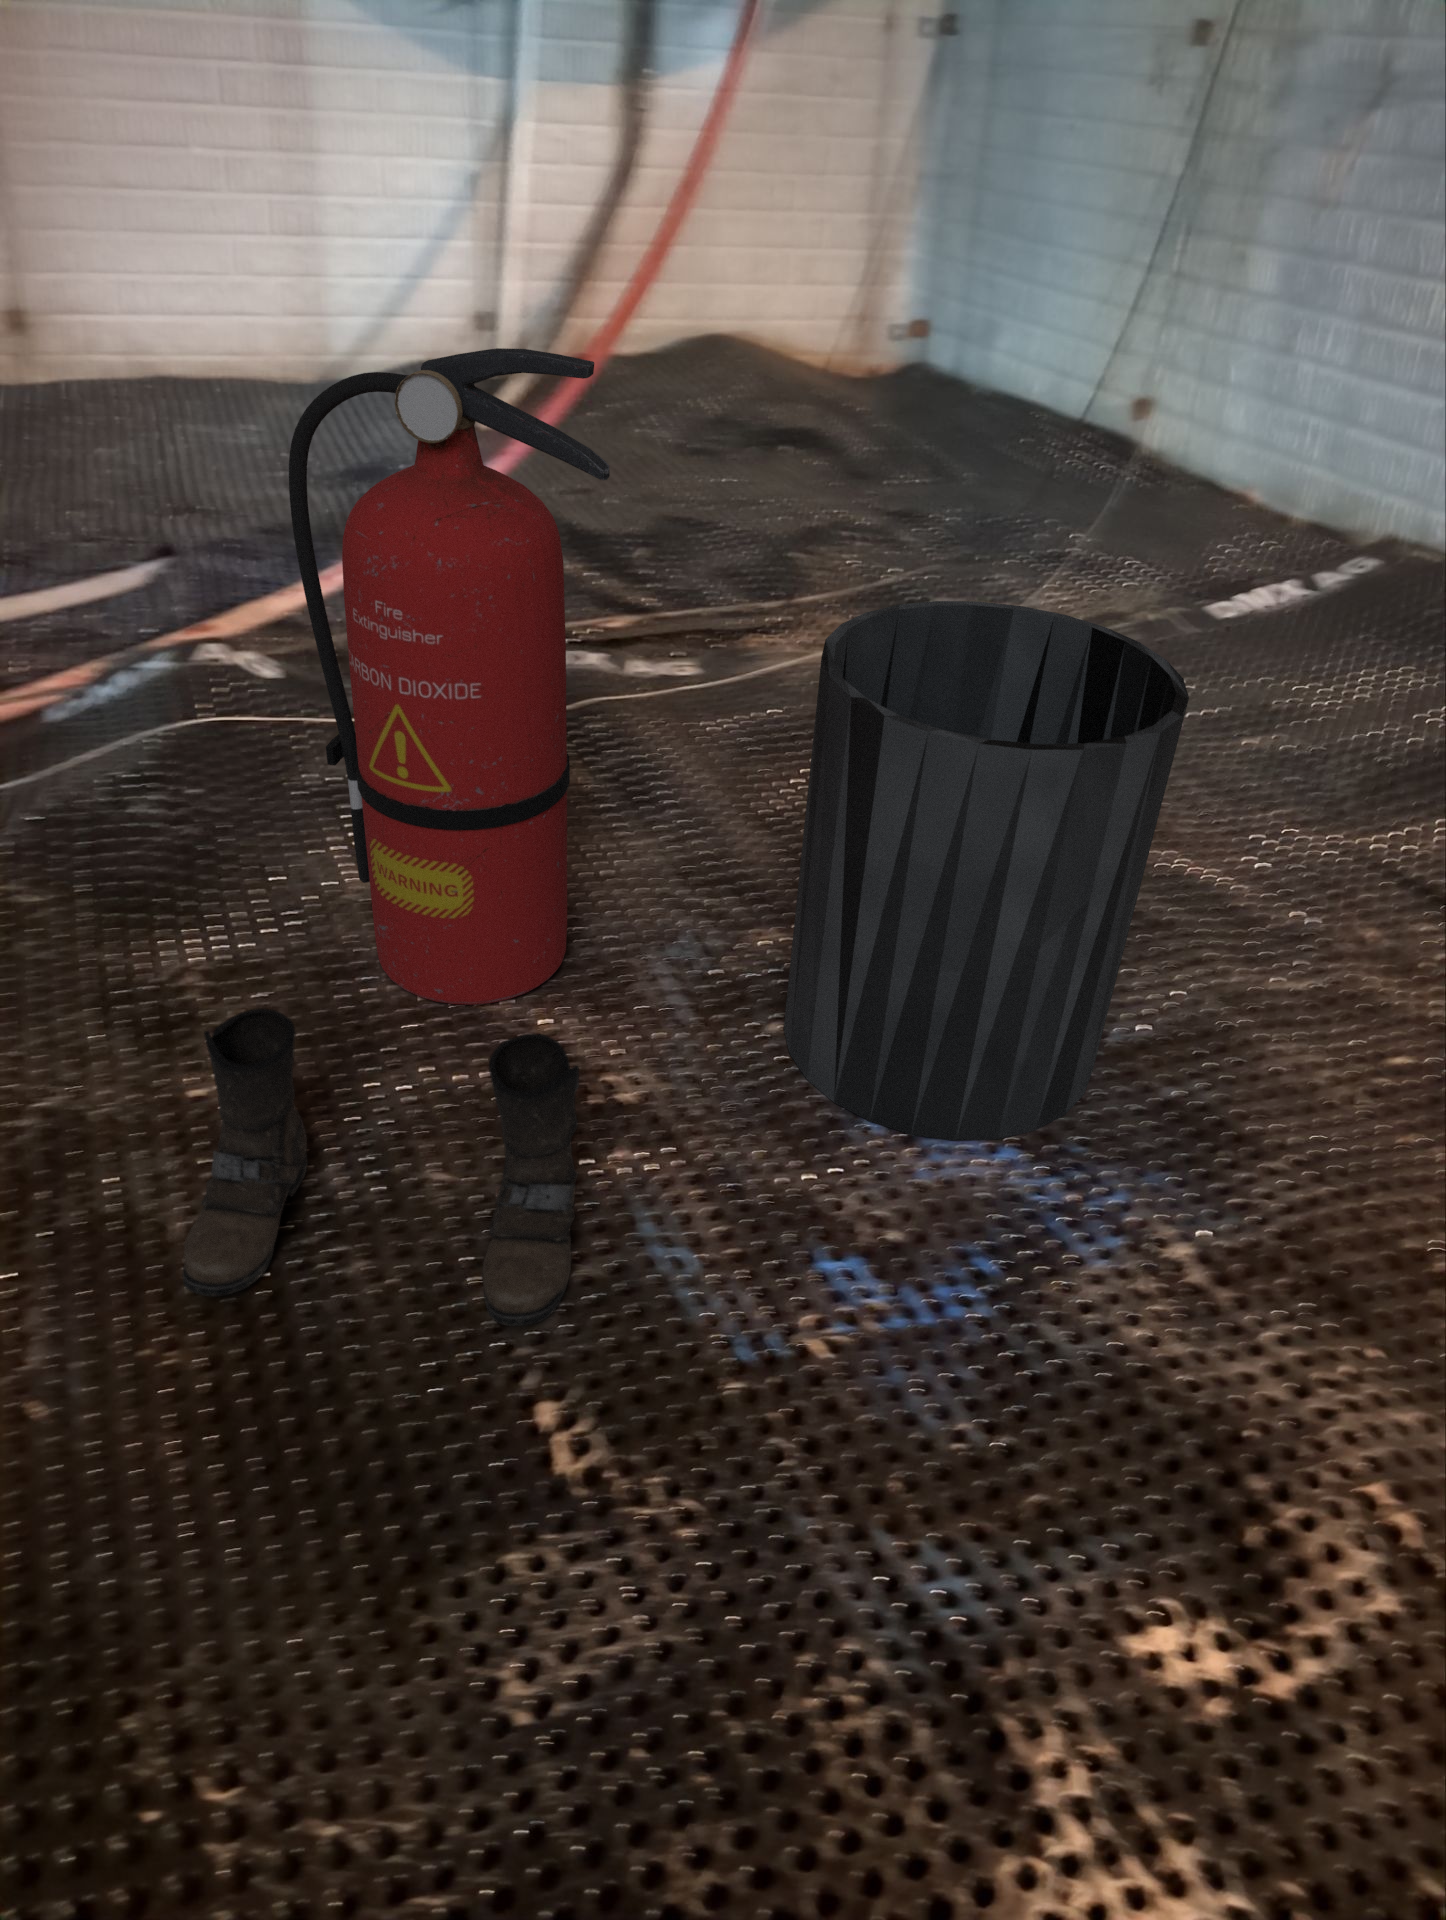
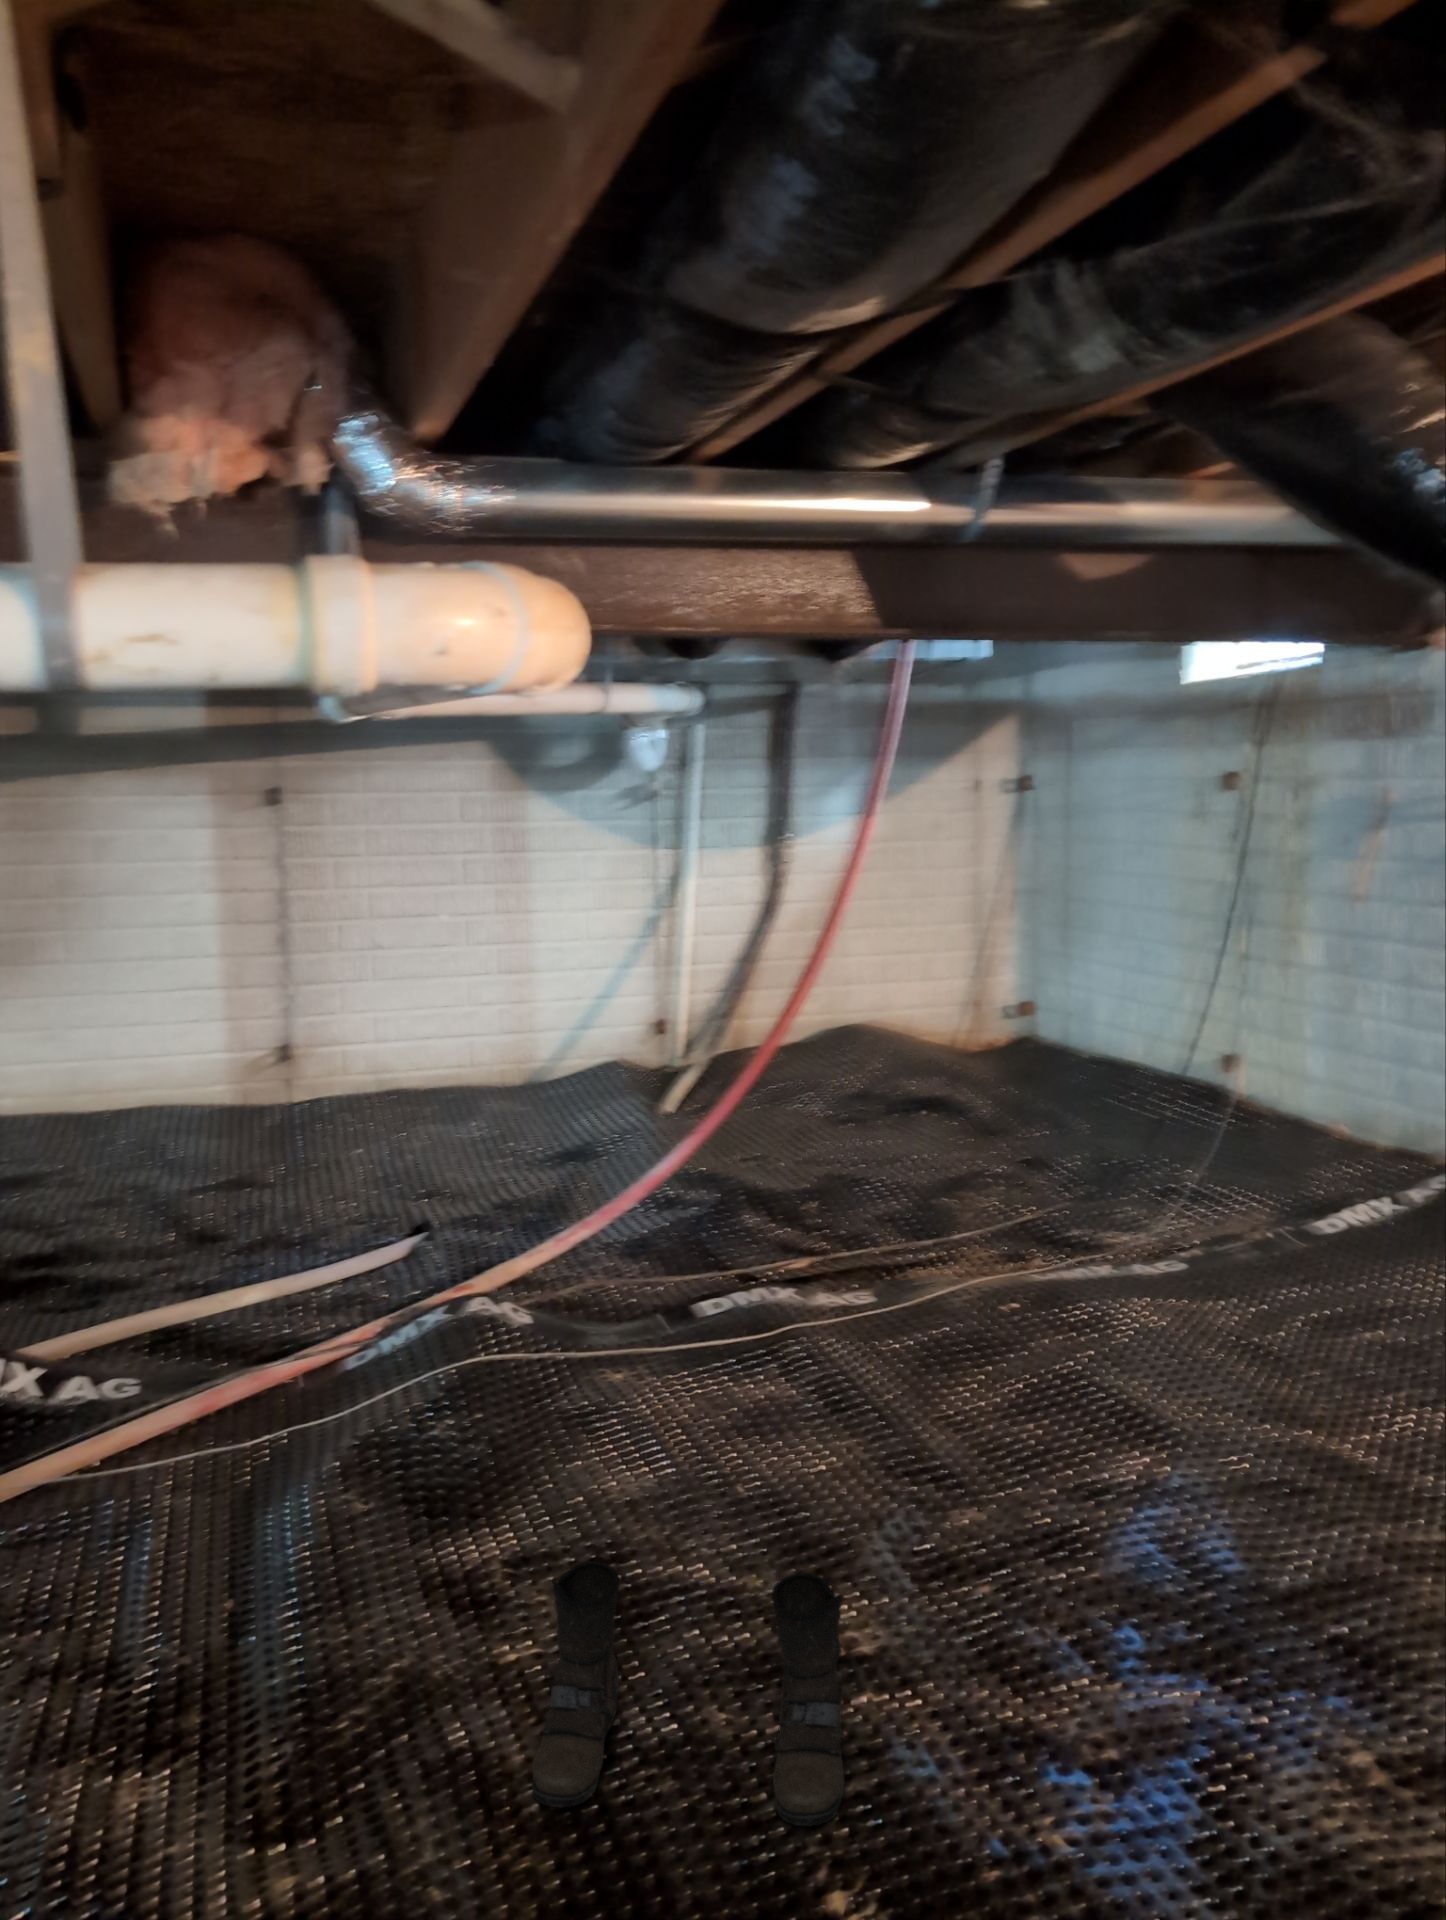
fire extinguisher: present [289,348,610,1005] -> none [597,1072,829,1578]
trash can: present [784,601,1189,1141] -> none [992,1224,1278,1675]

